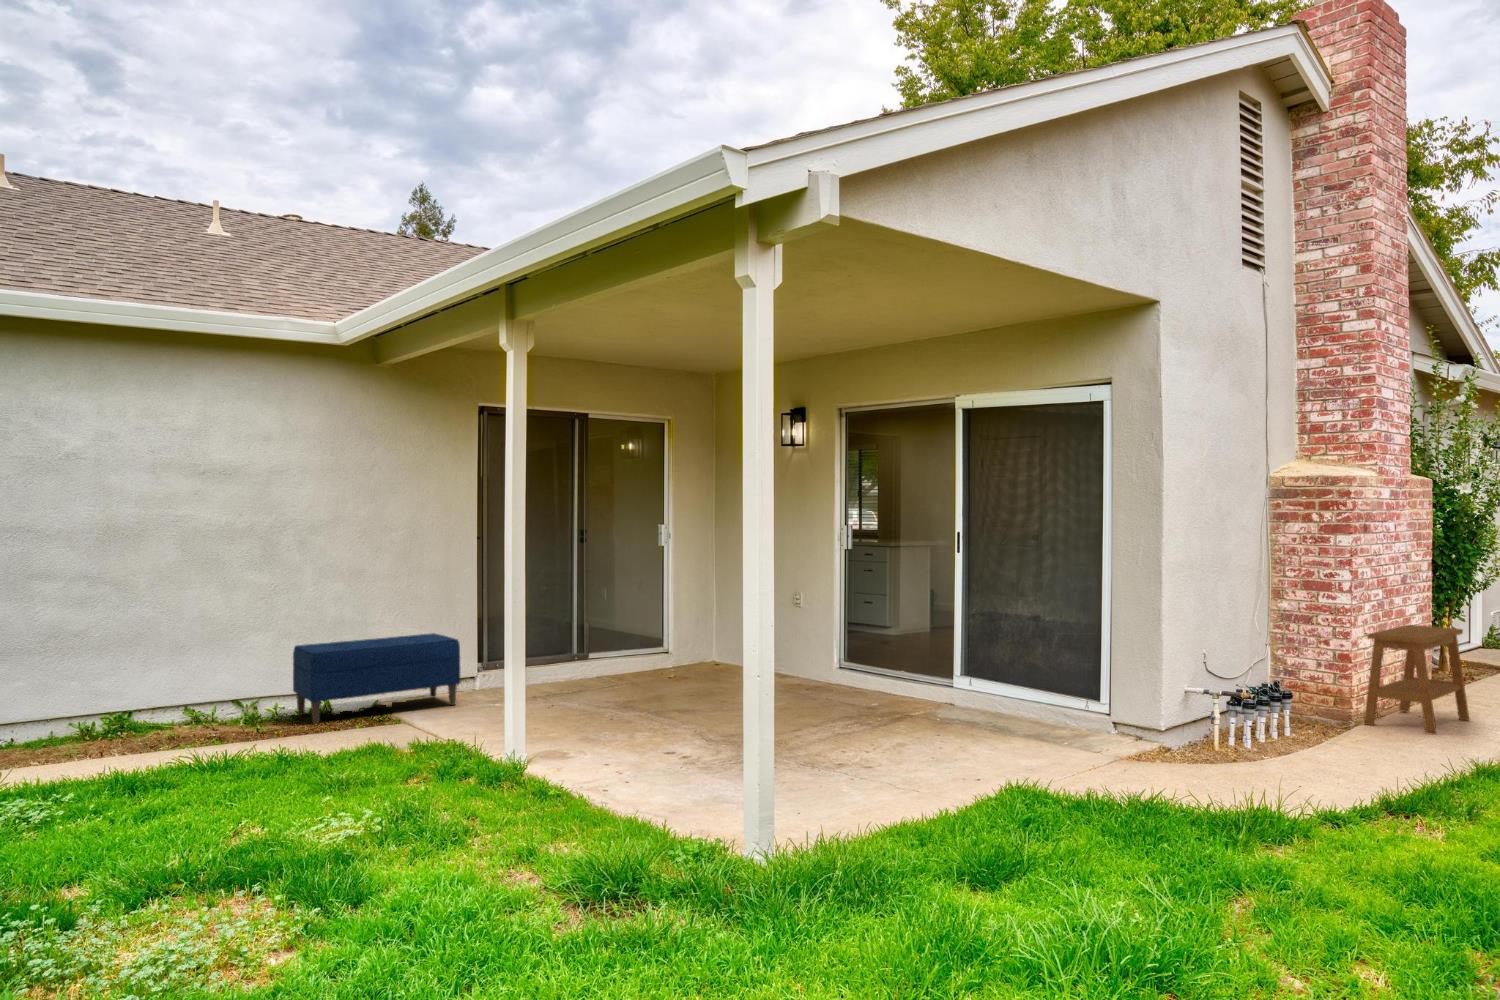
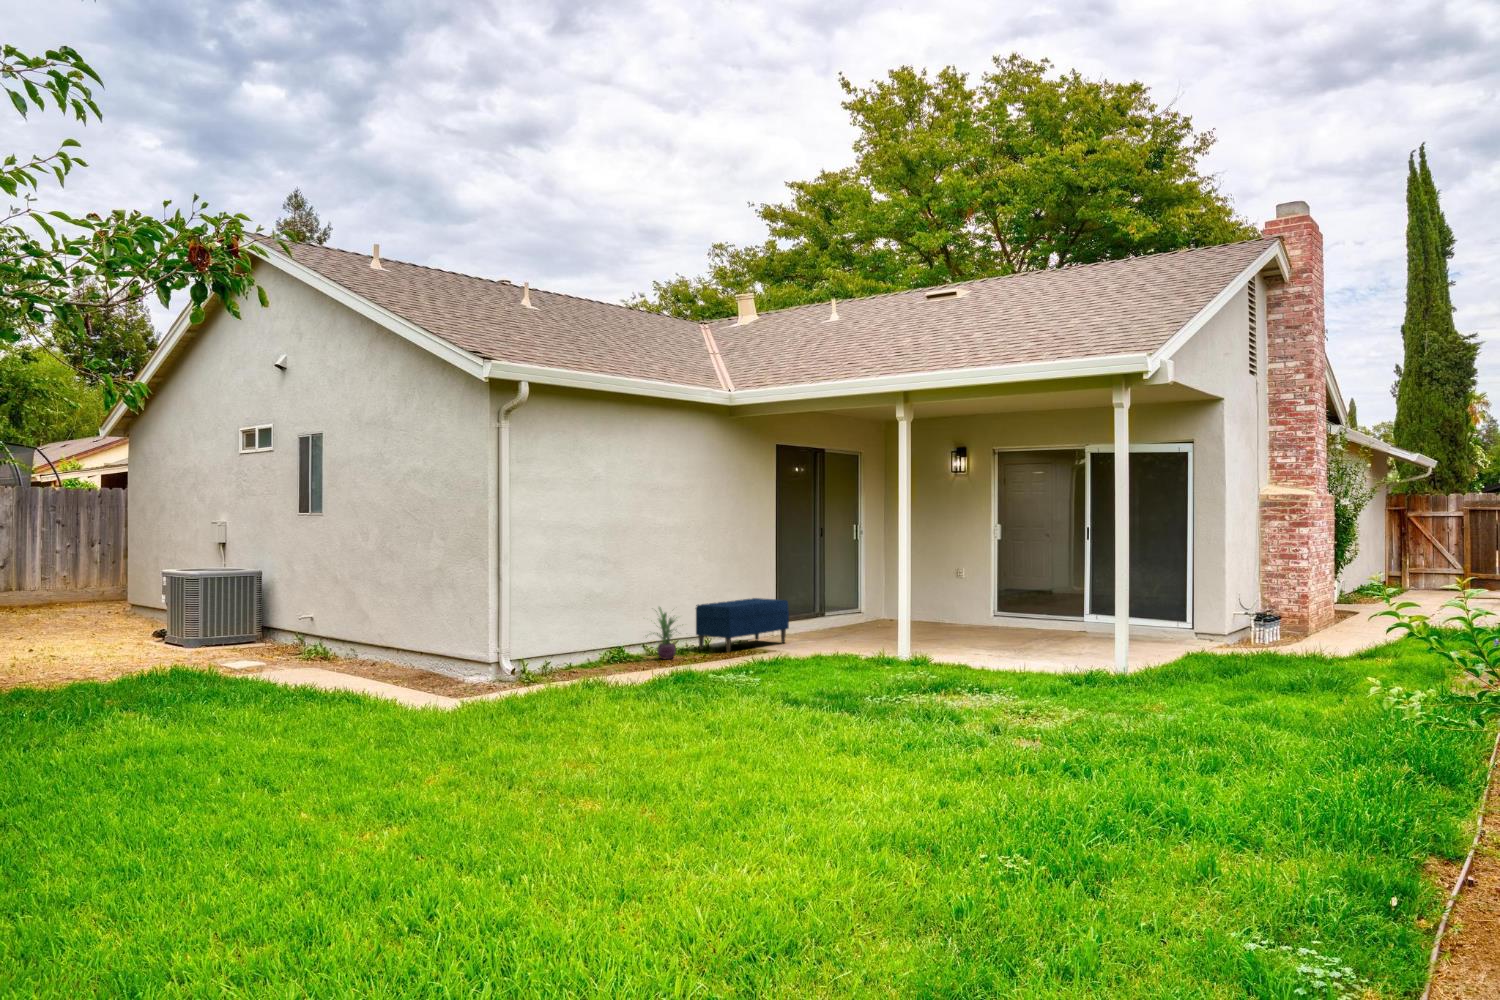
side table: present [1364,625,1469,735] -> none [1315,578,1365,635]
decorative plant: none [127,651,231,737] -> present [653,607,677,659]

